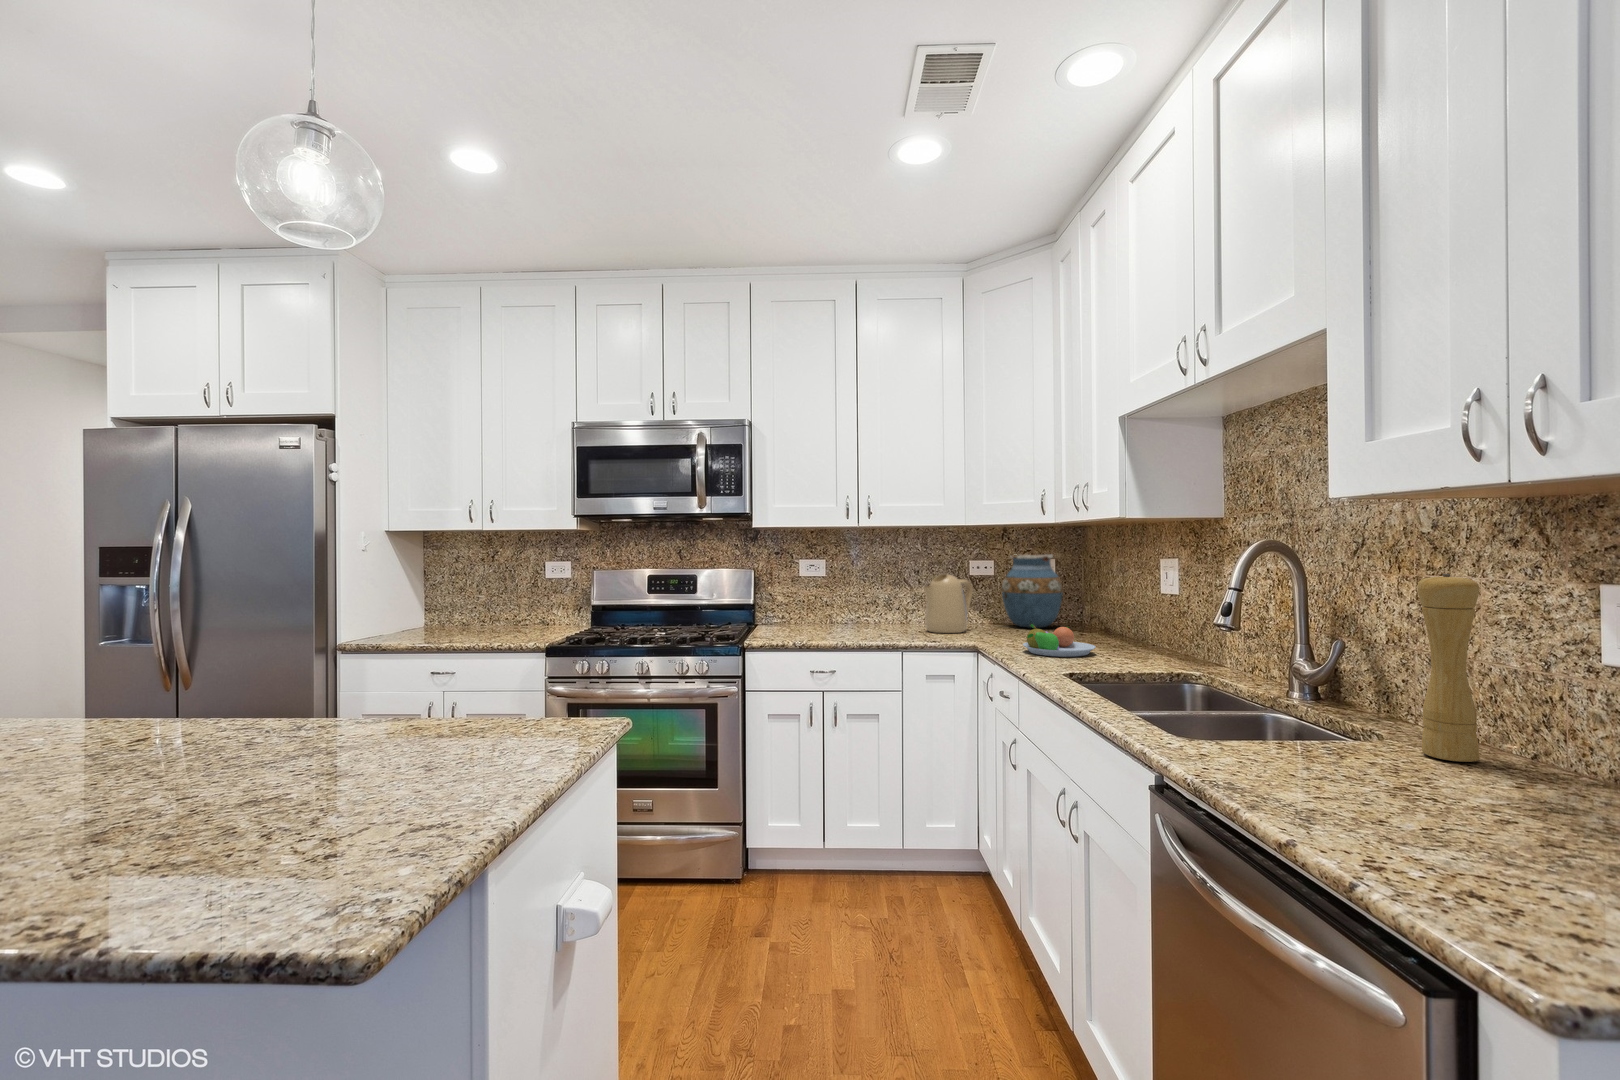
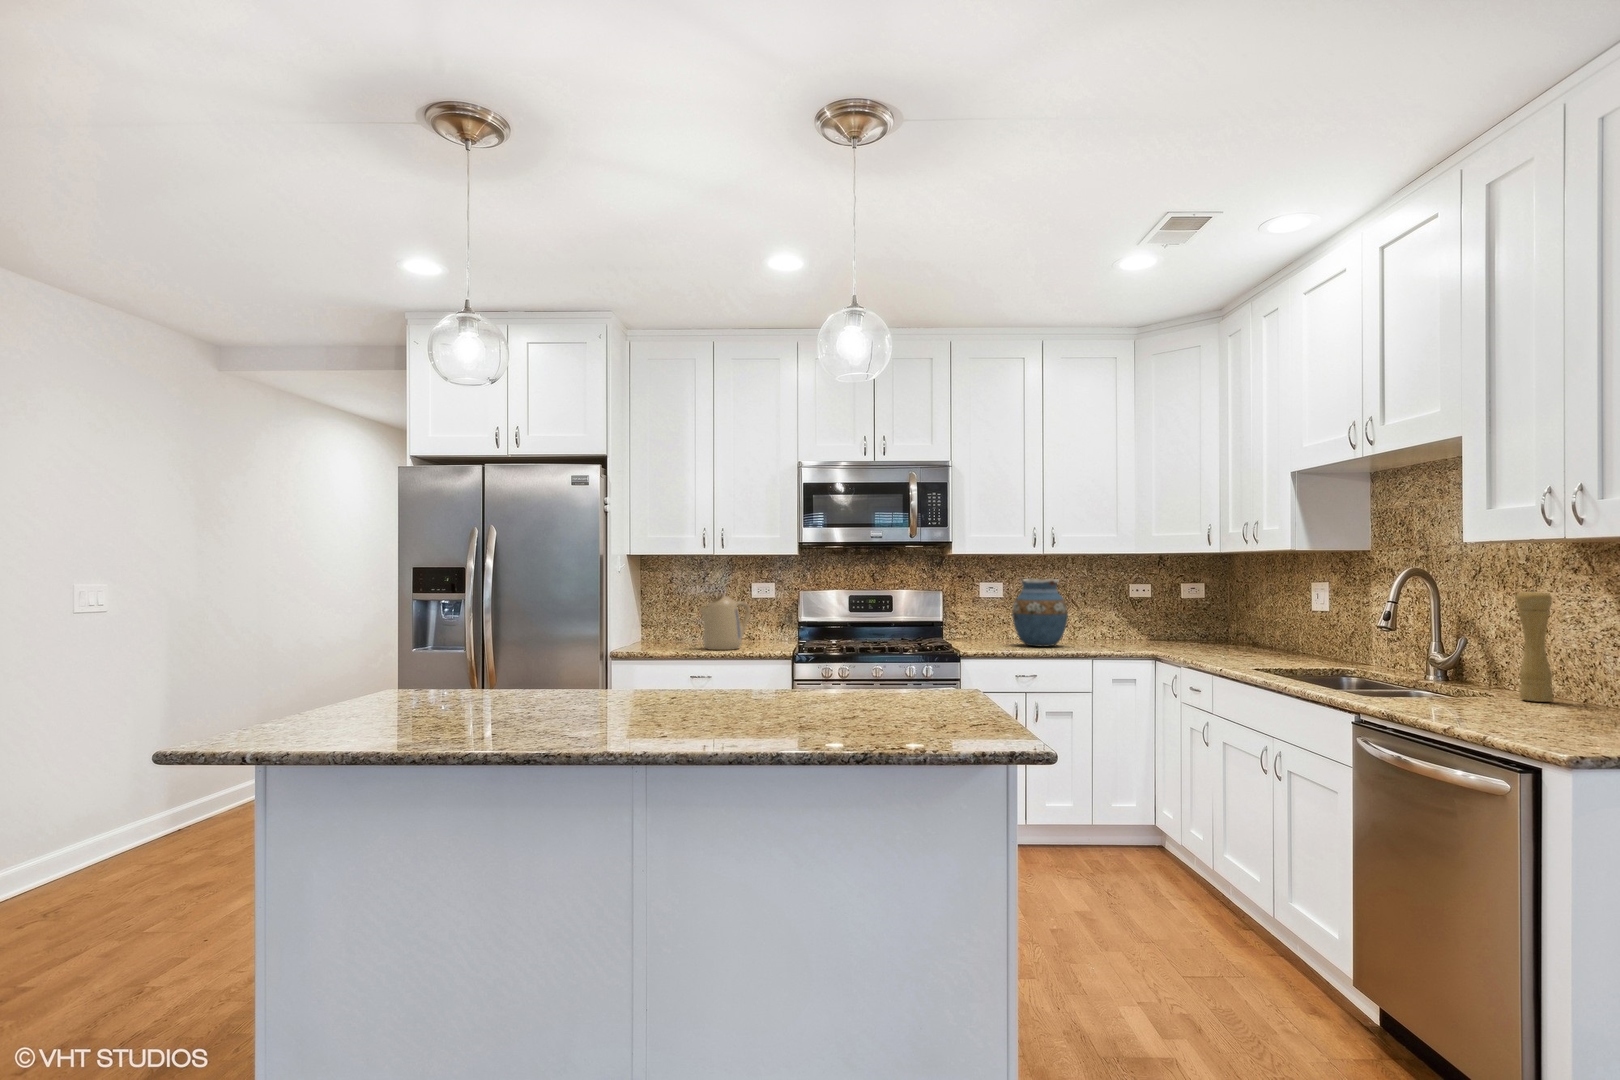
vase: present [1002,555,1063,628] -> present [1012,579,1068,647]
kettle: present [924,574,973,633] -> present [700,596,750,650]
fruit bowl: present [1023,624,1095,657] -> none [1202,635,1264,660]

